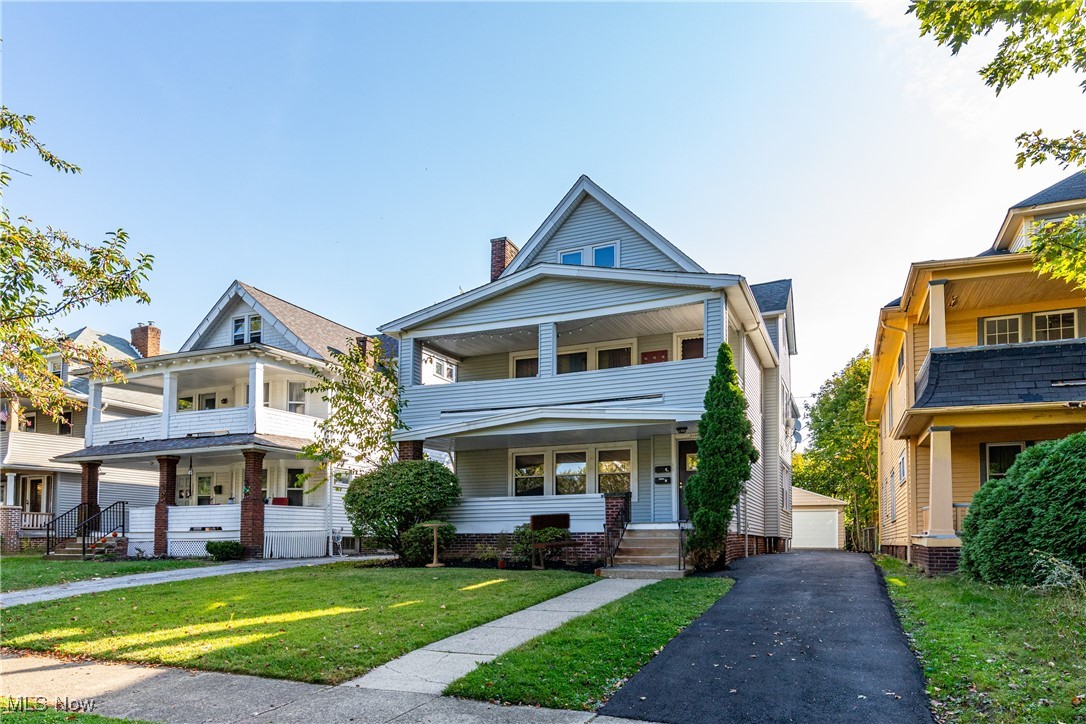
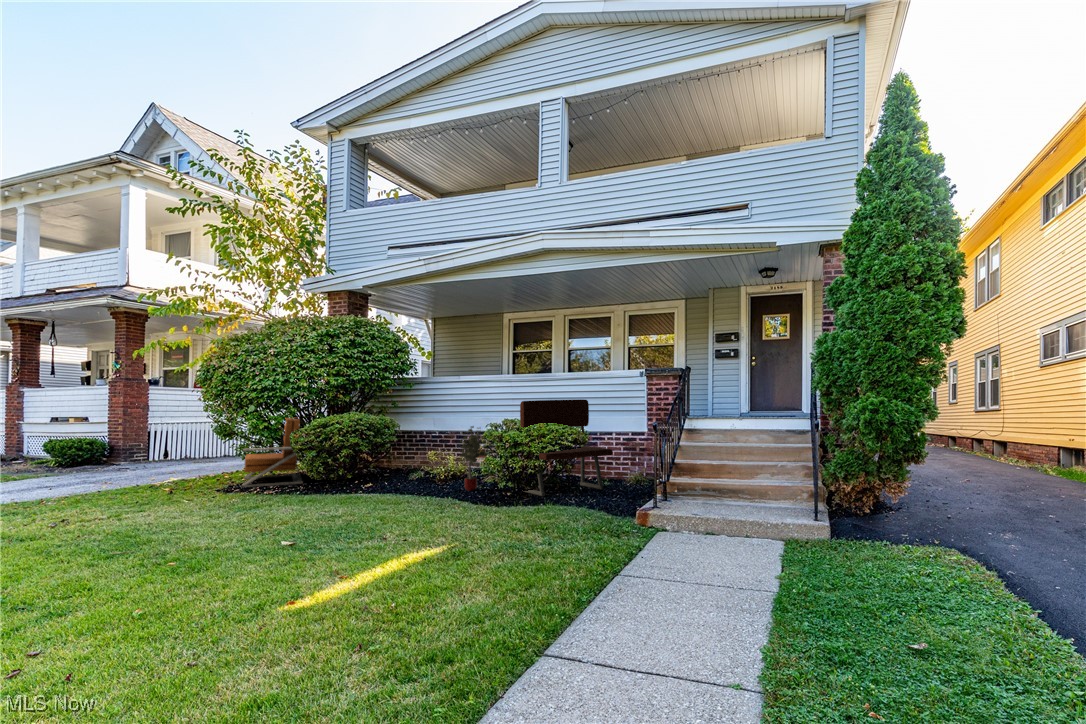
pedestal table: present [423,524,448,567] -> none [341,415,386,485]
lounge chair: none [359,526,401,569] -> present [242,418,303,487]

